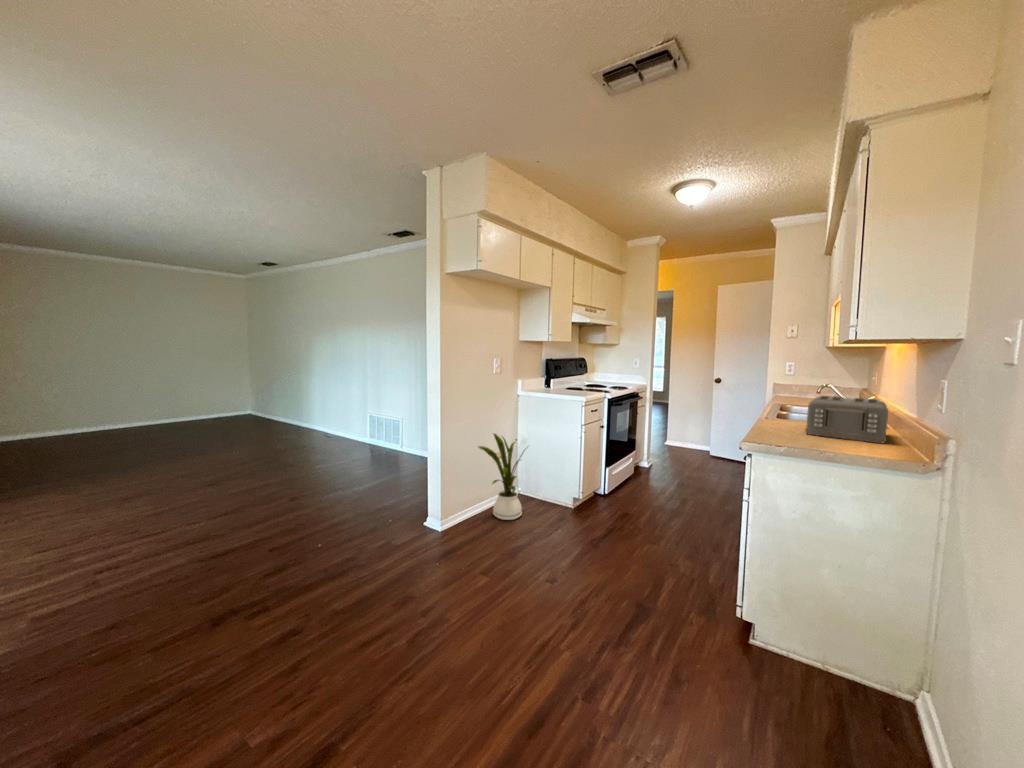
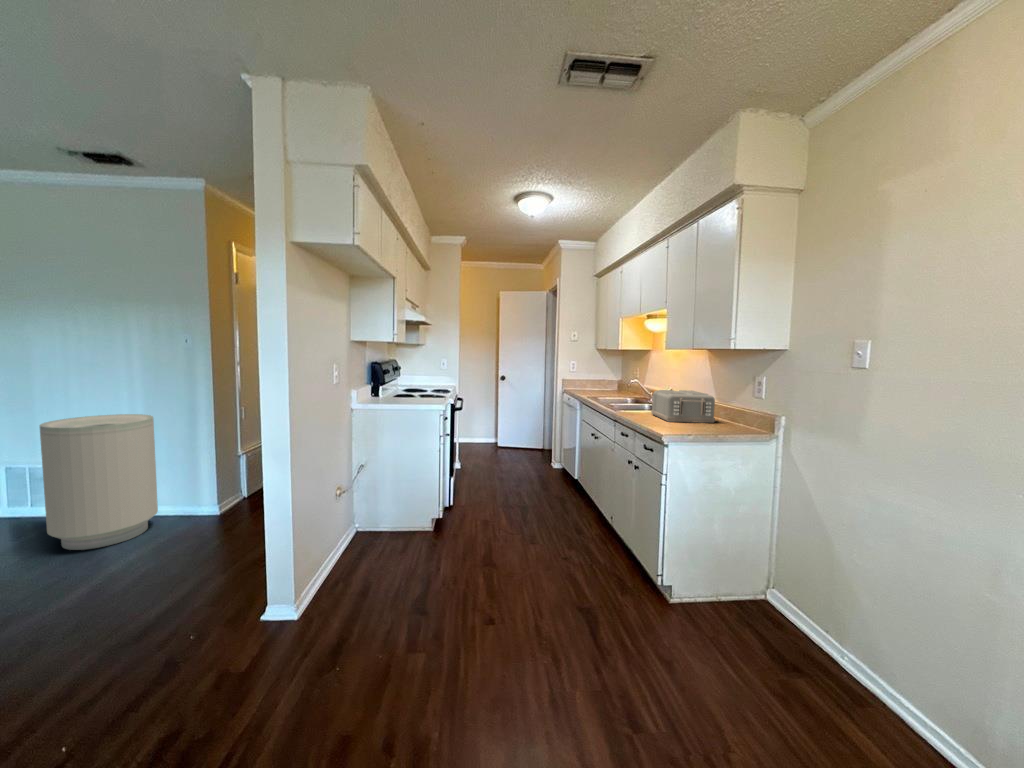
trash can: none [371,390,421,468] -> present [40,414,158,550]
house plant: present [479,433,526,520] -> none [334,462,397,570]

